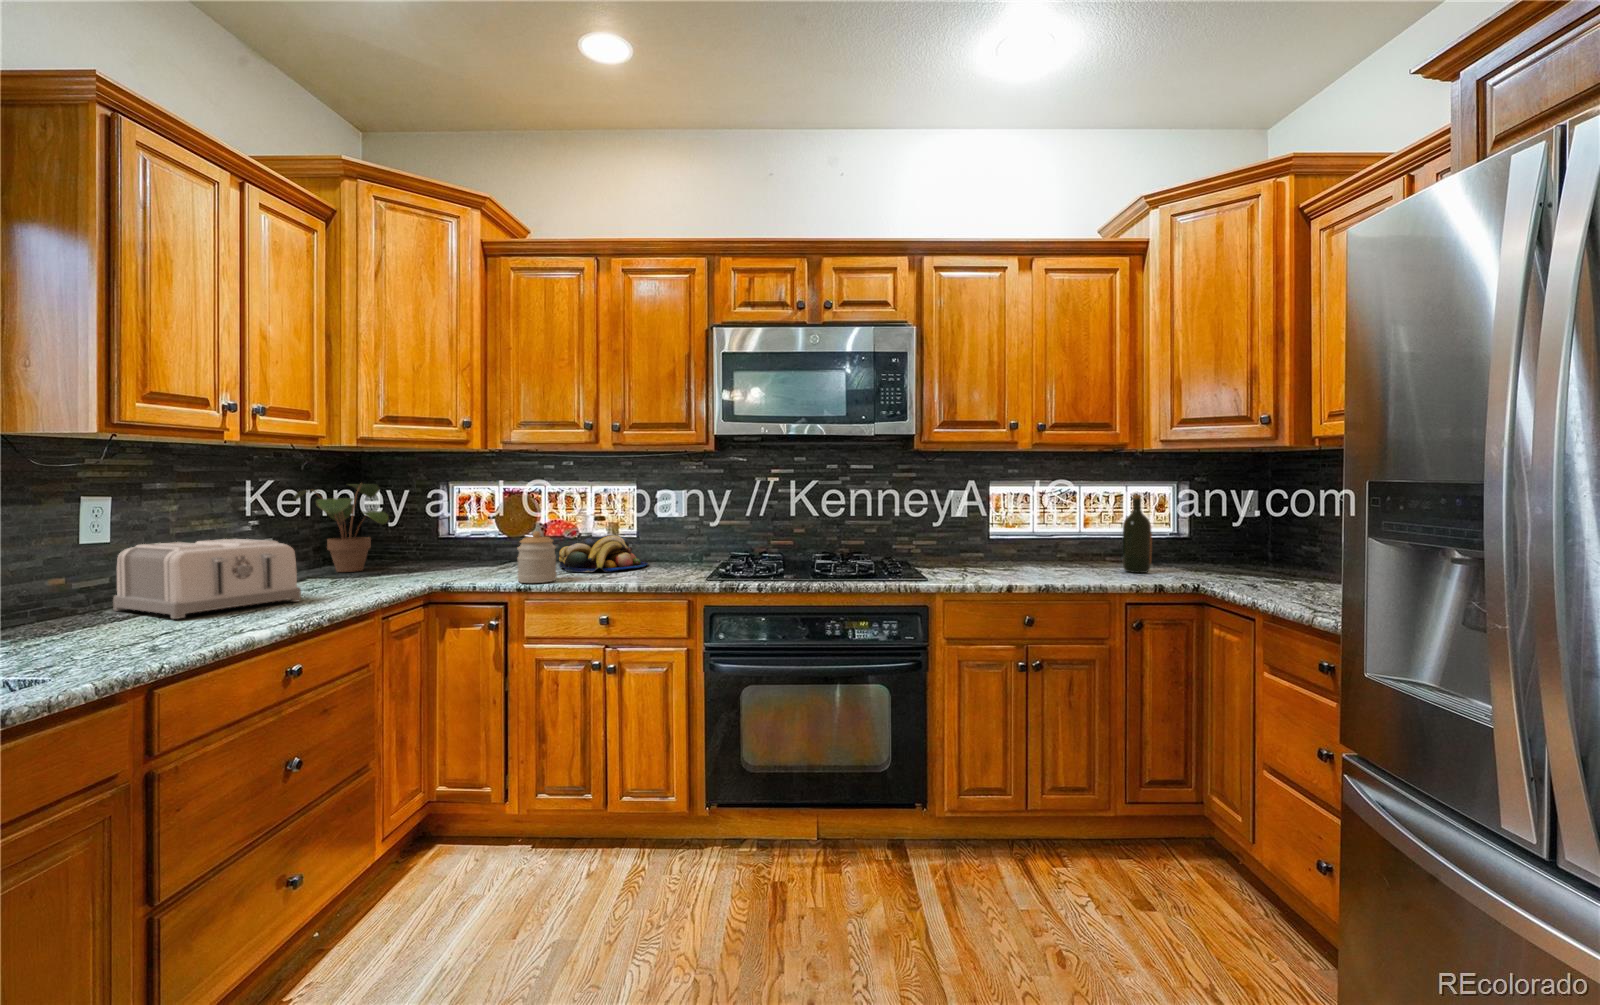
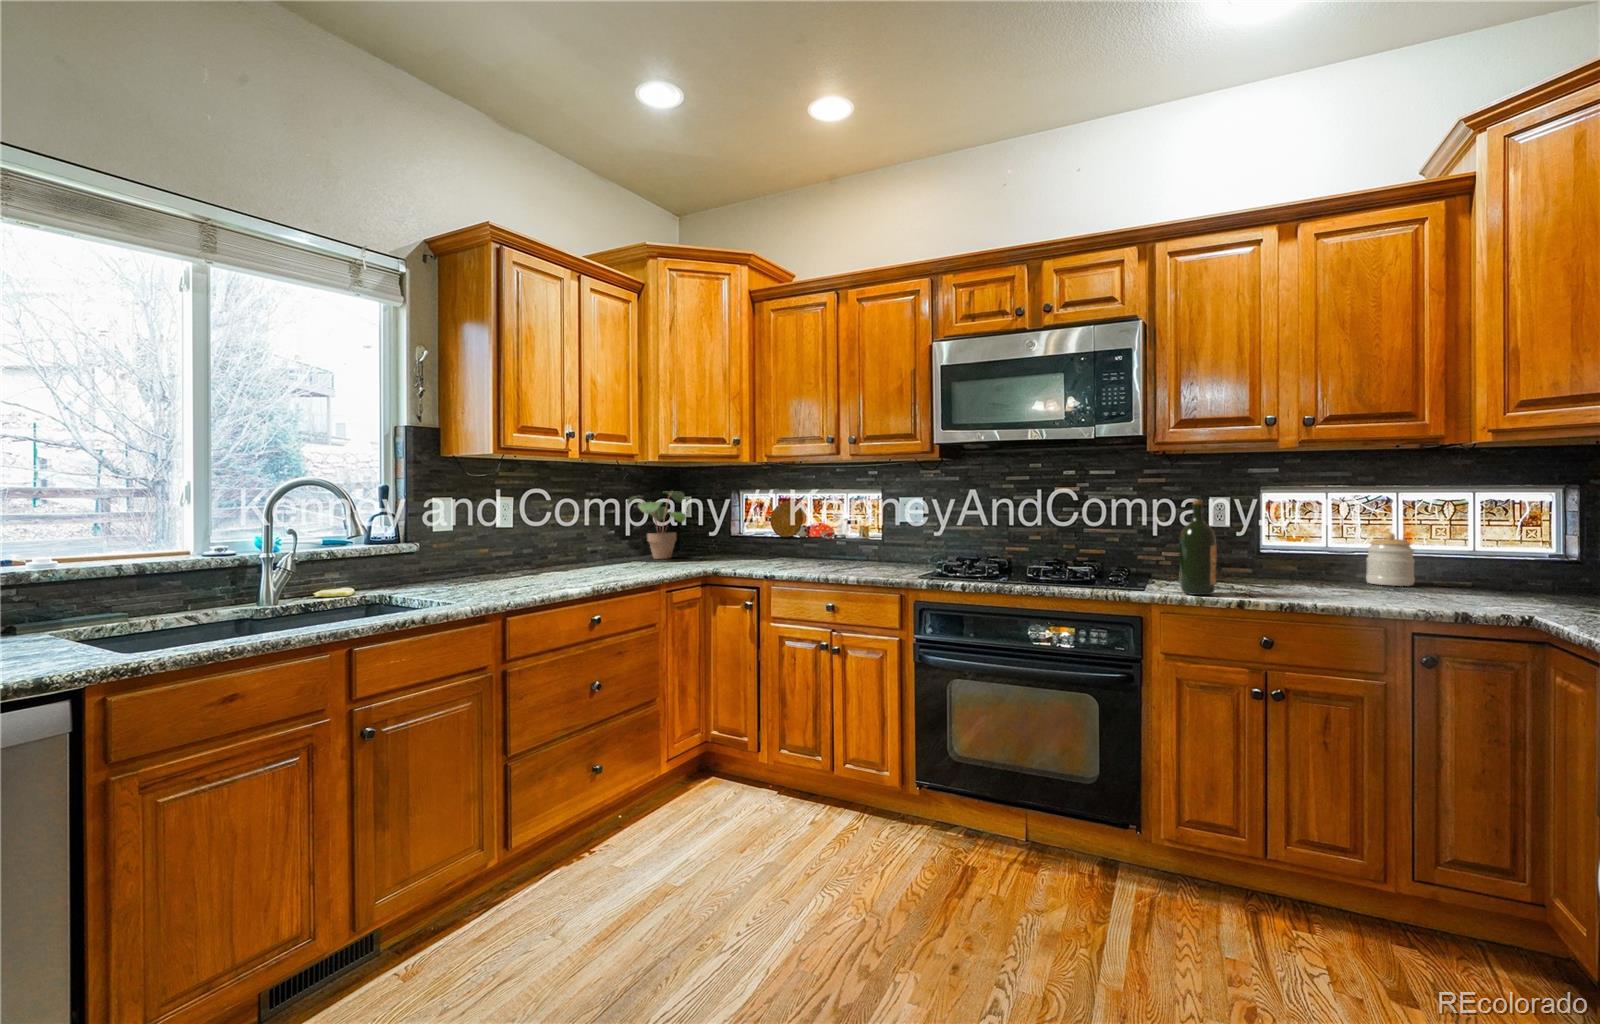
wine bottle: present [1122,495,1152,573] -> present [1180,499,1216,595]
jar: present [517,531,557,583] -> present [1366,533,1415,586]
fruit bowl: present [559,535,648,572] -> none [808,536,884,567]
toaster: present [113,539,301,619] -> none [513,529,614,580]

